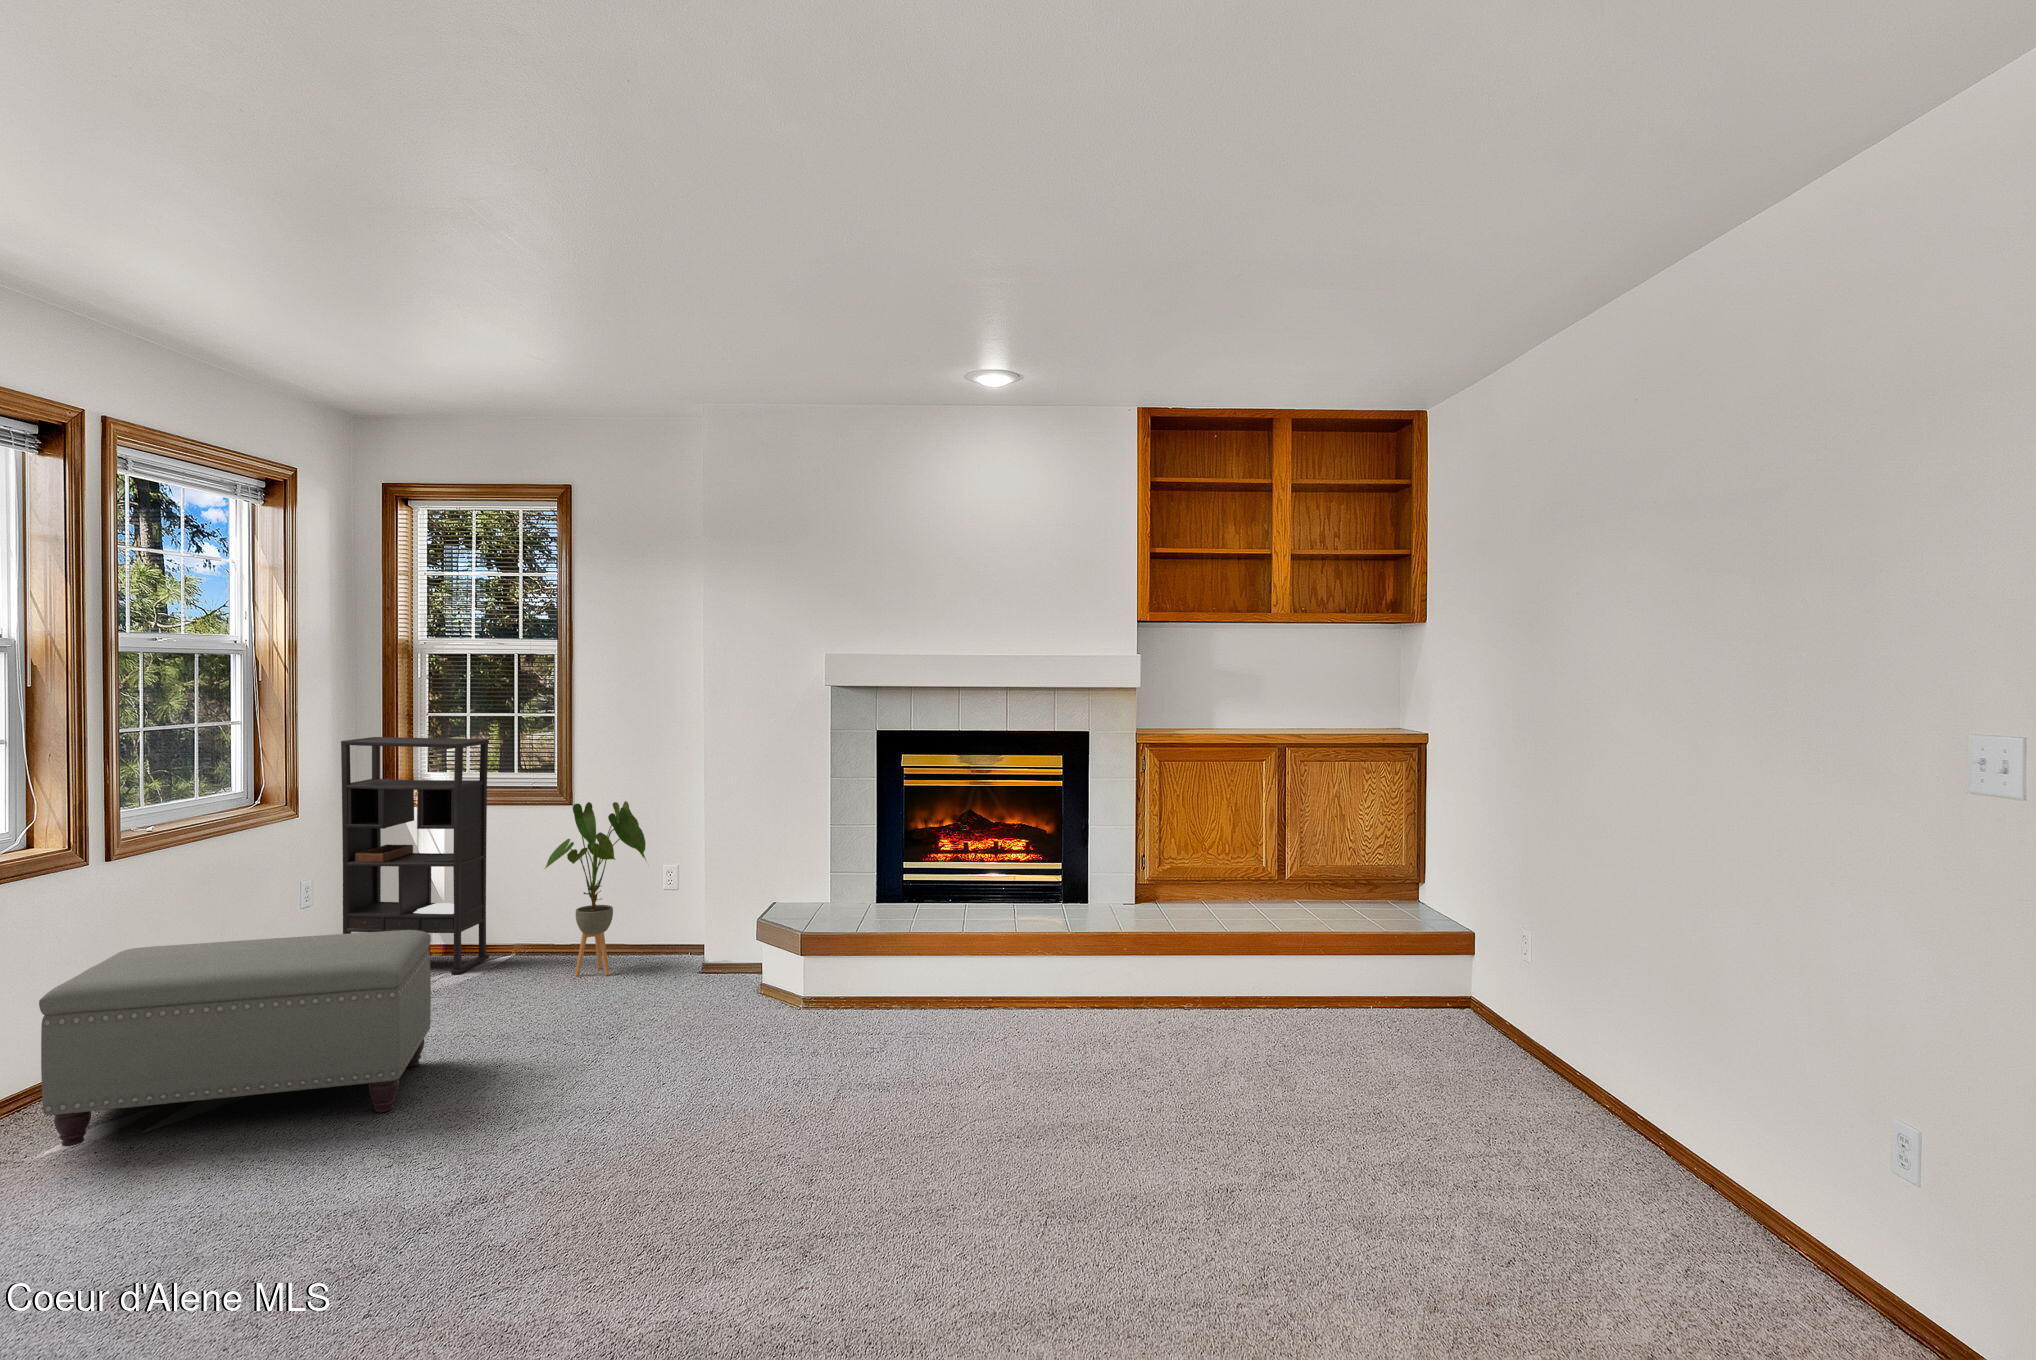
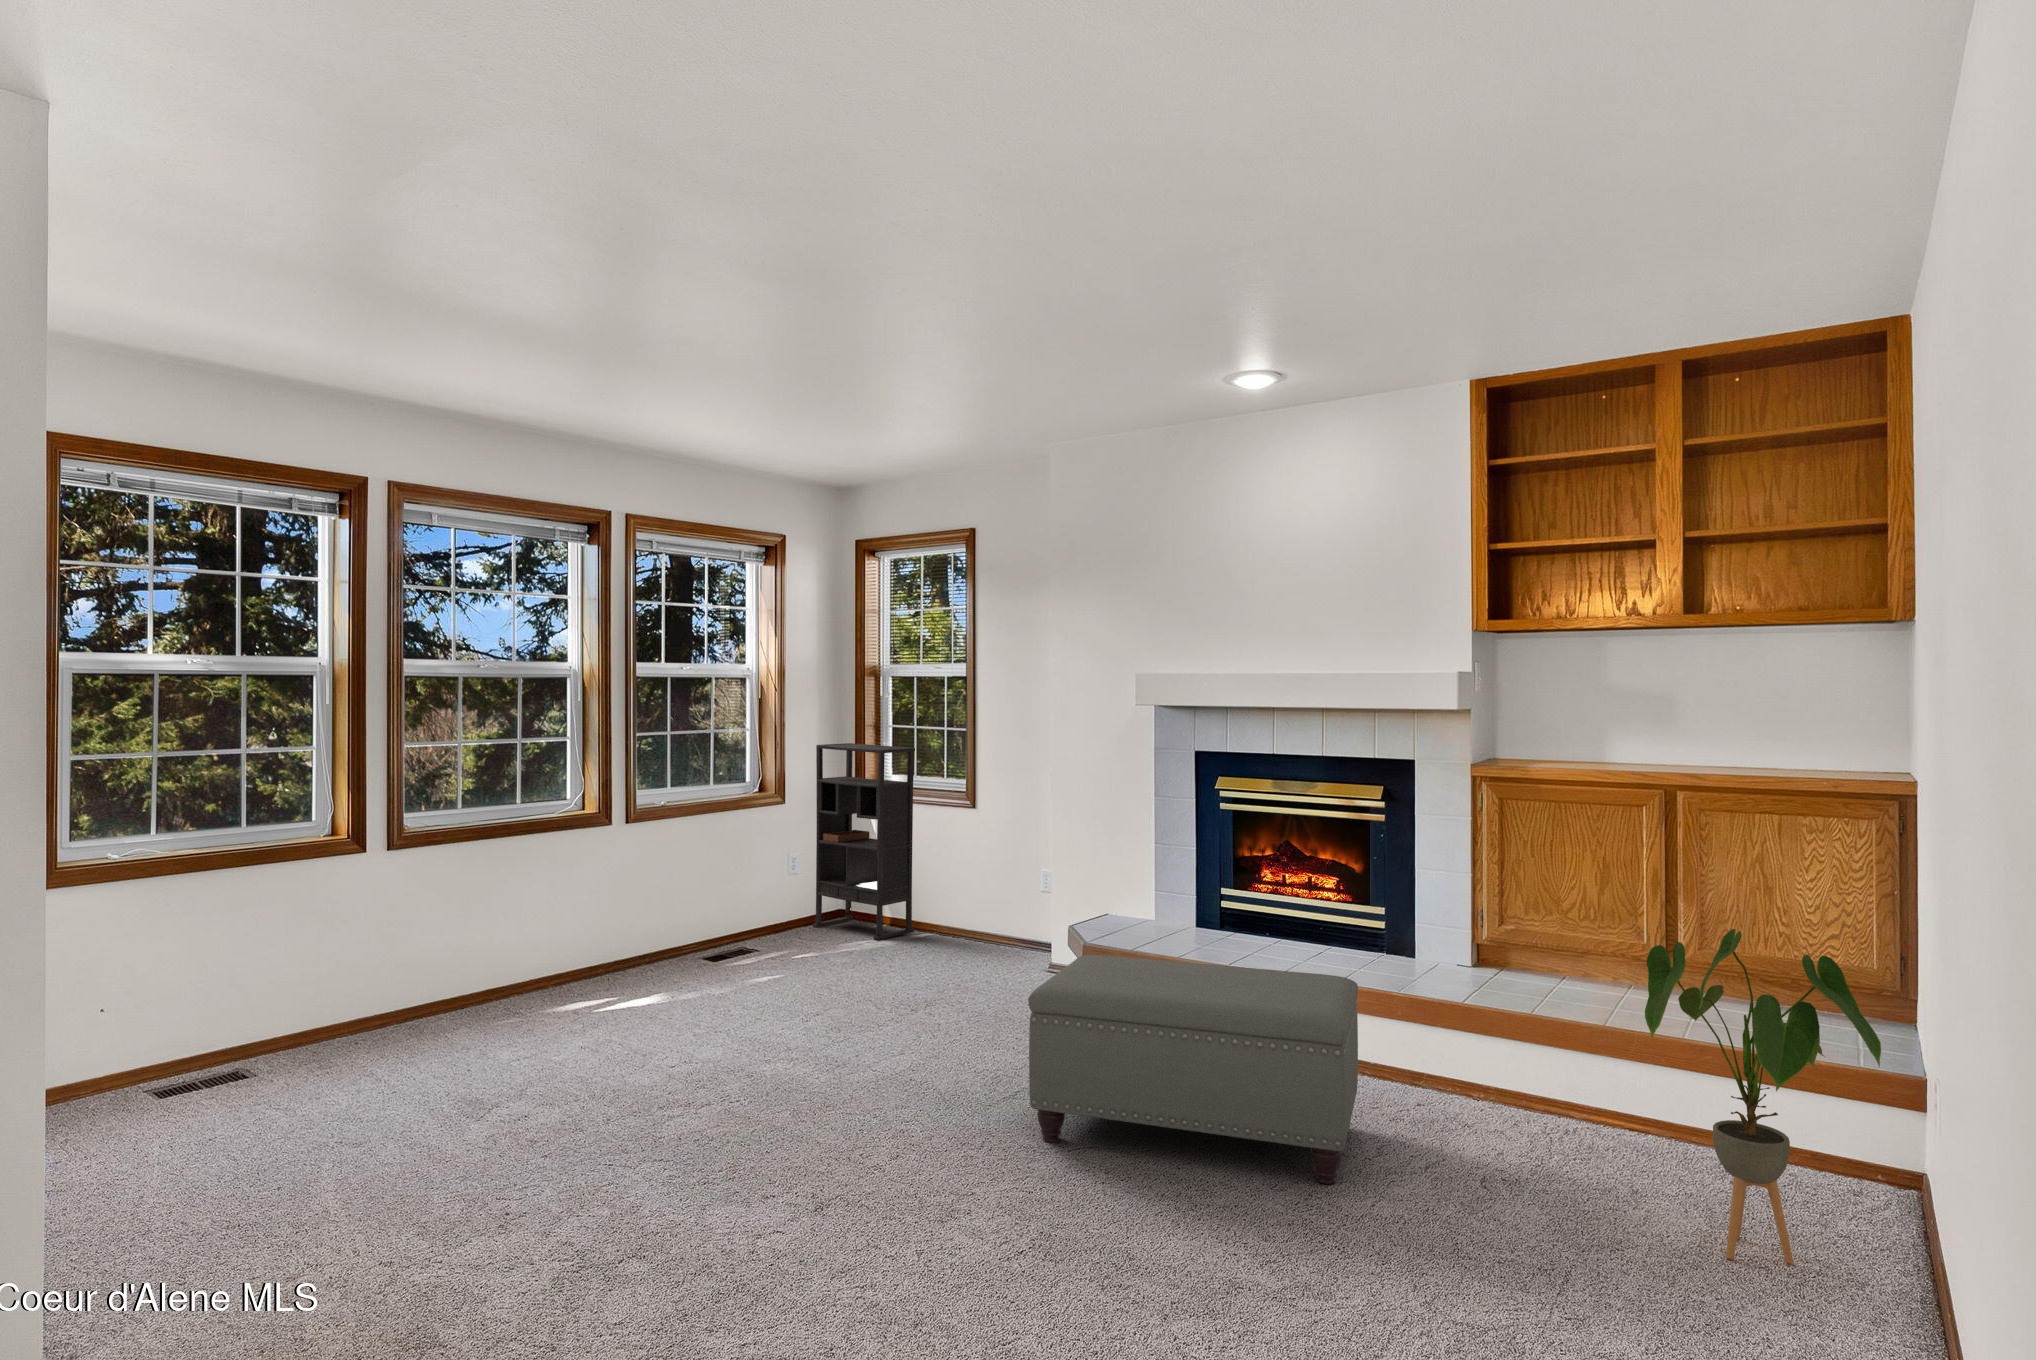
house plant: present [544,801,646,976] -> present [1645,929,1881,1263]
ottoman: present [39,930,431,1146] -> present [1028,955,1358,1184]

